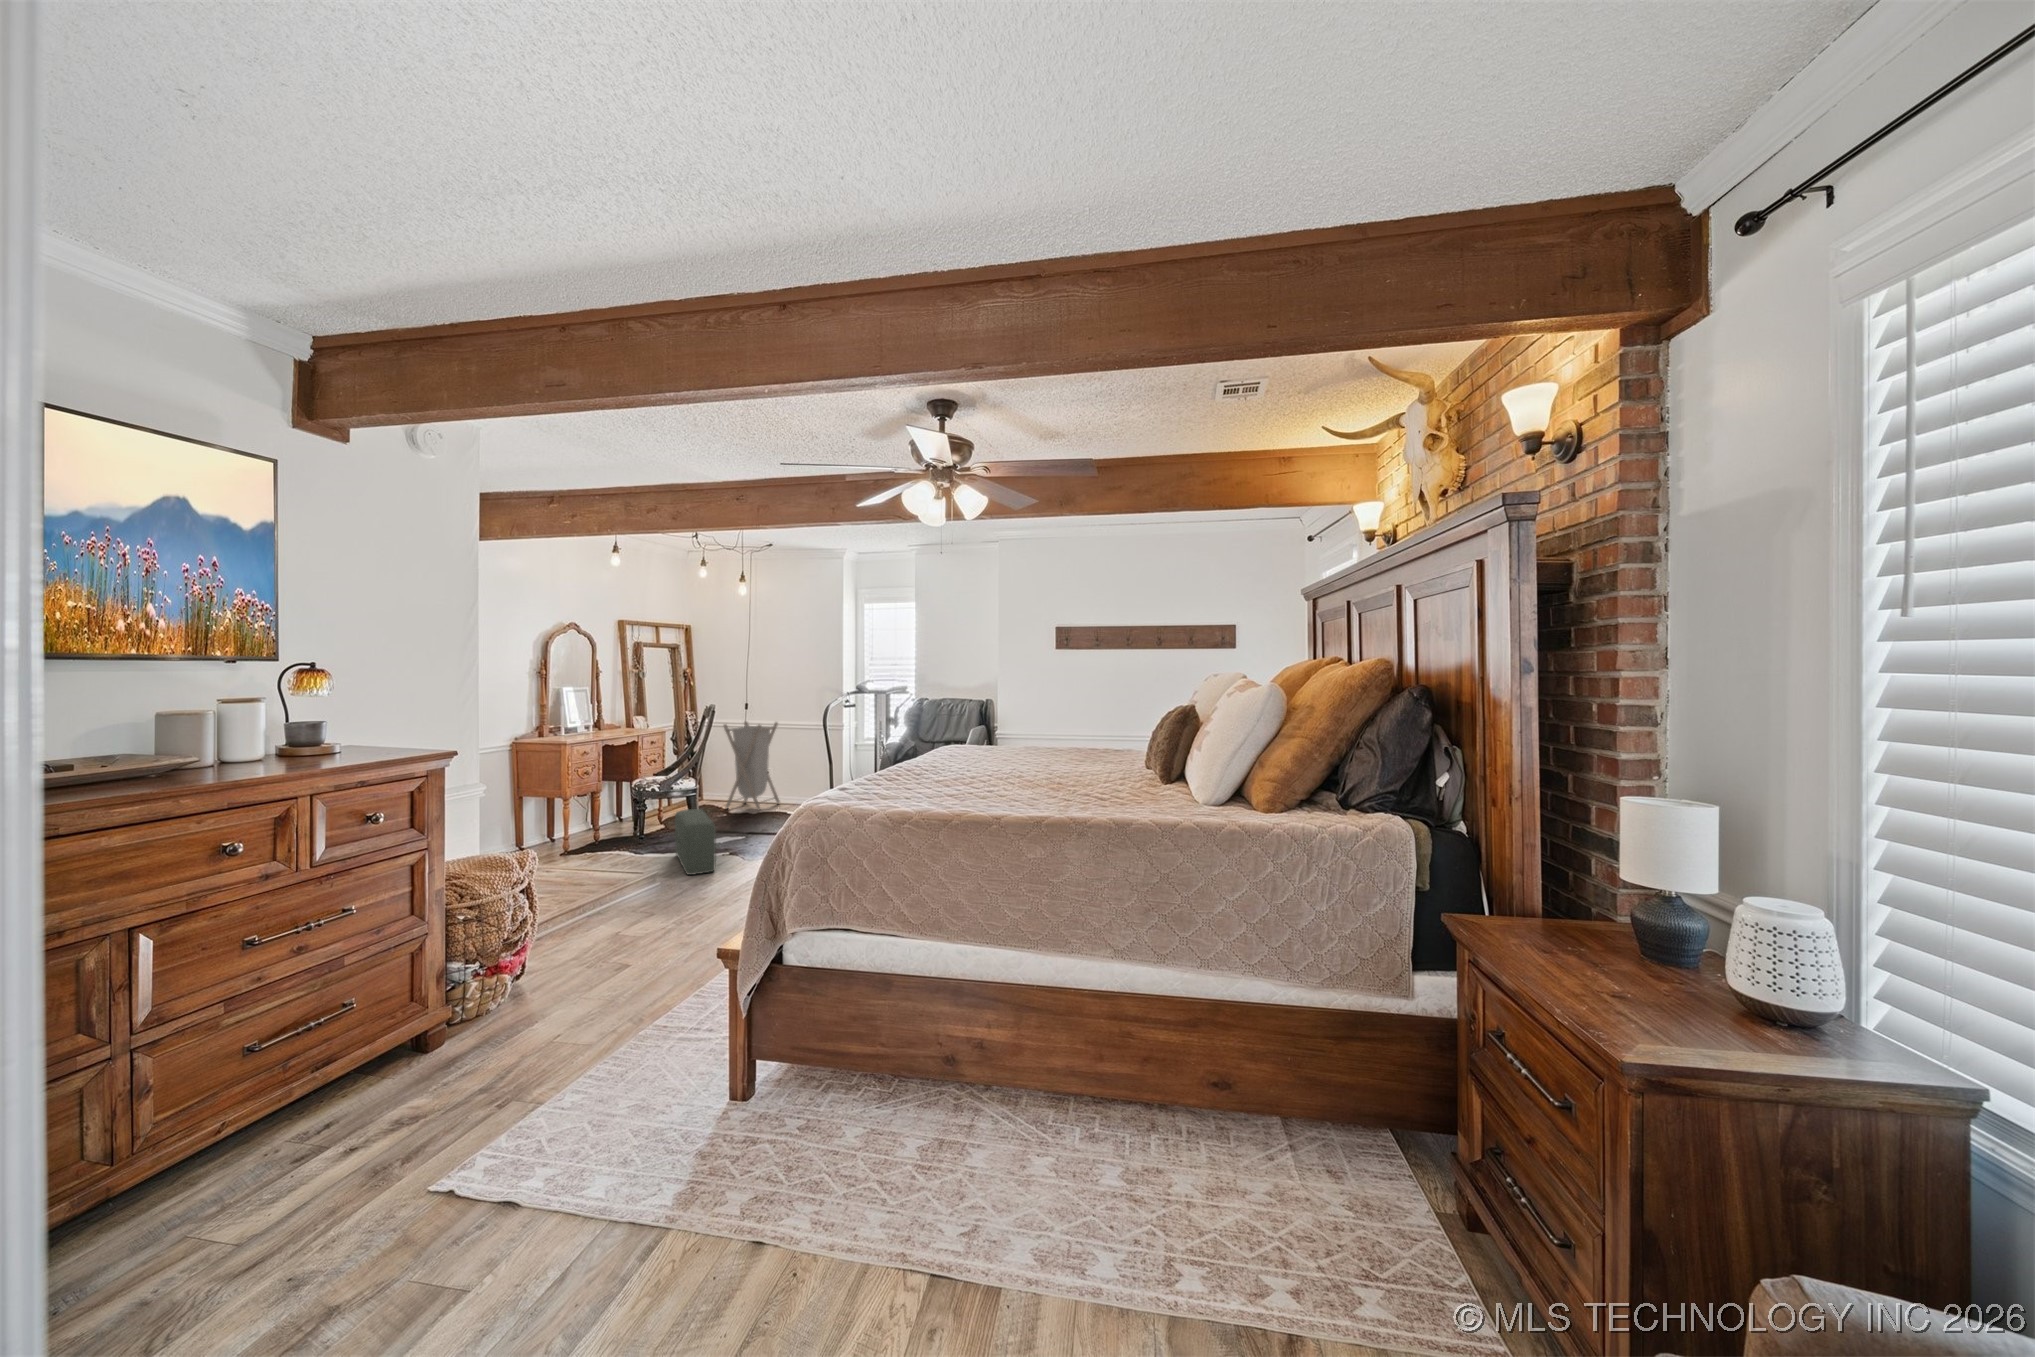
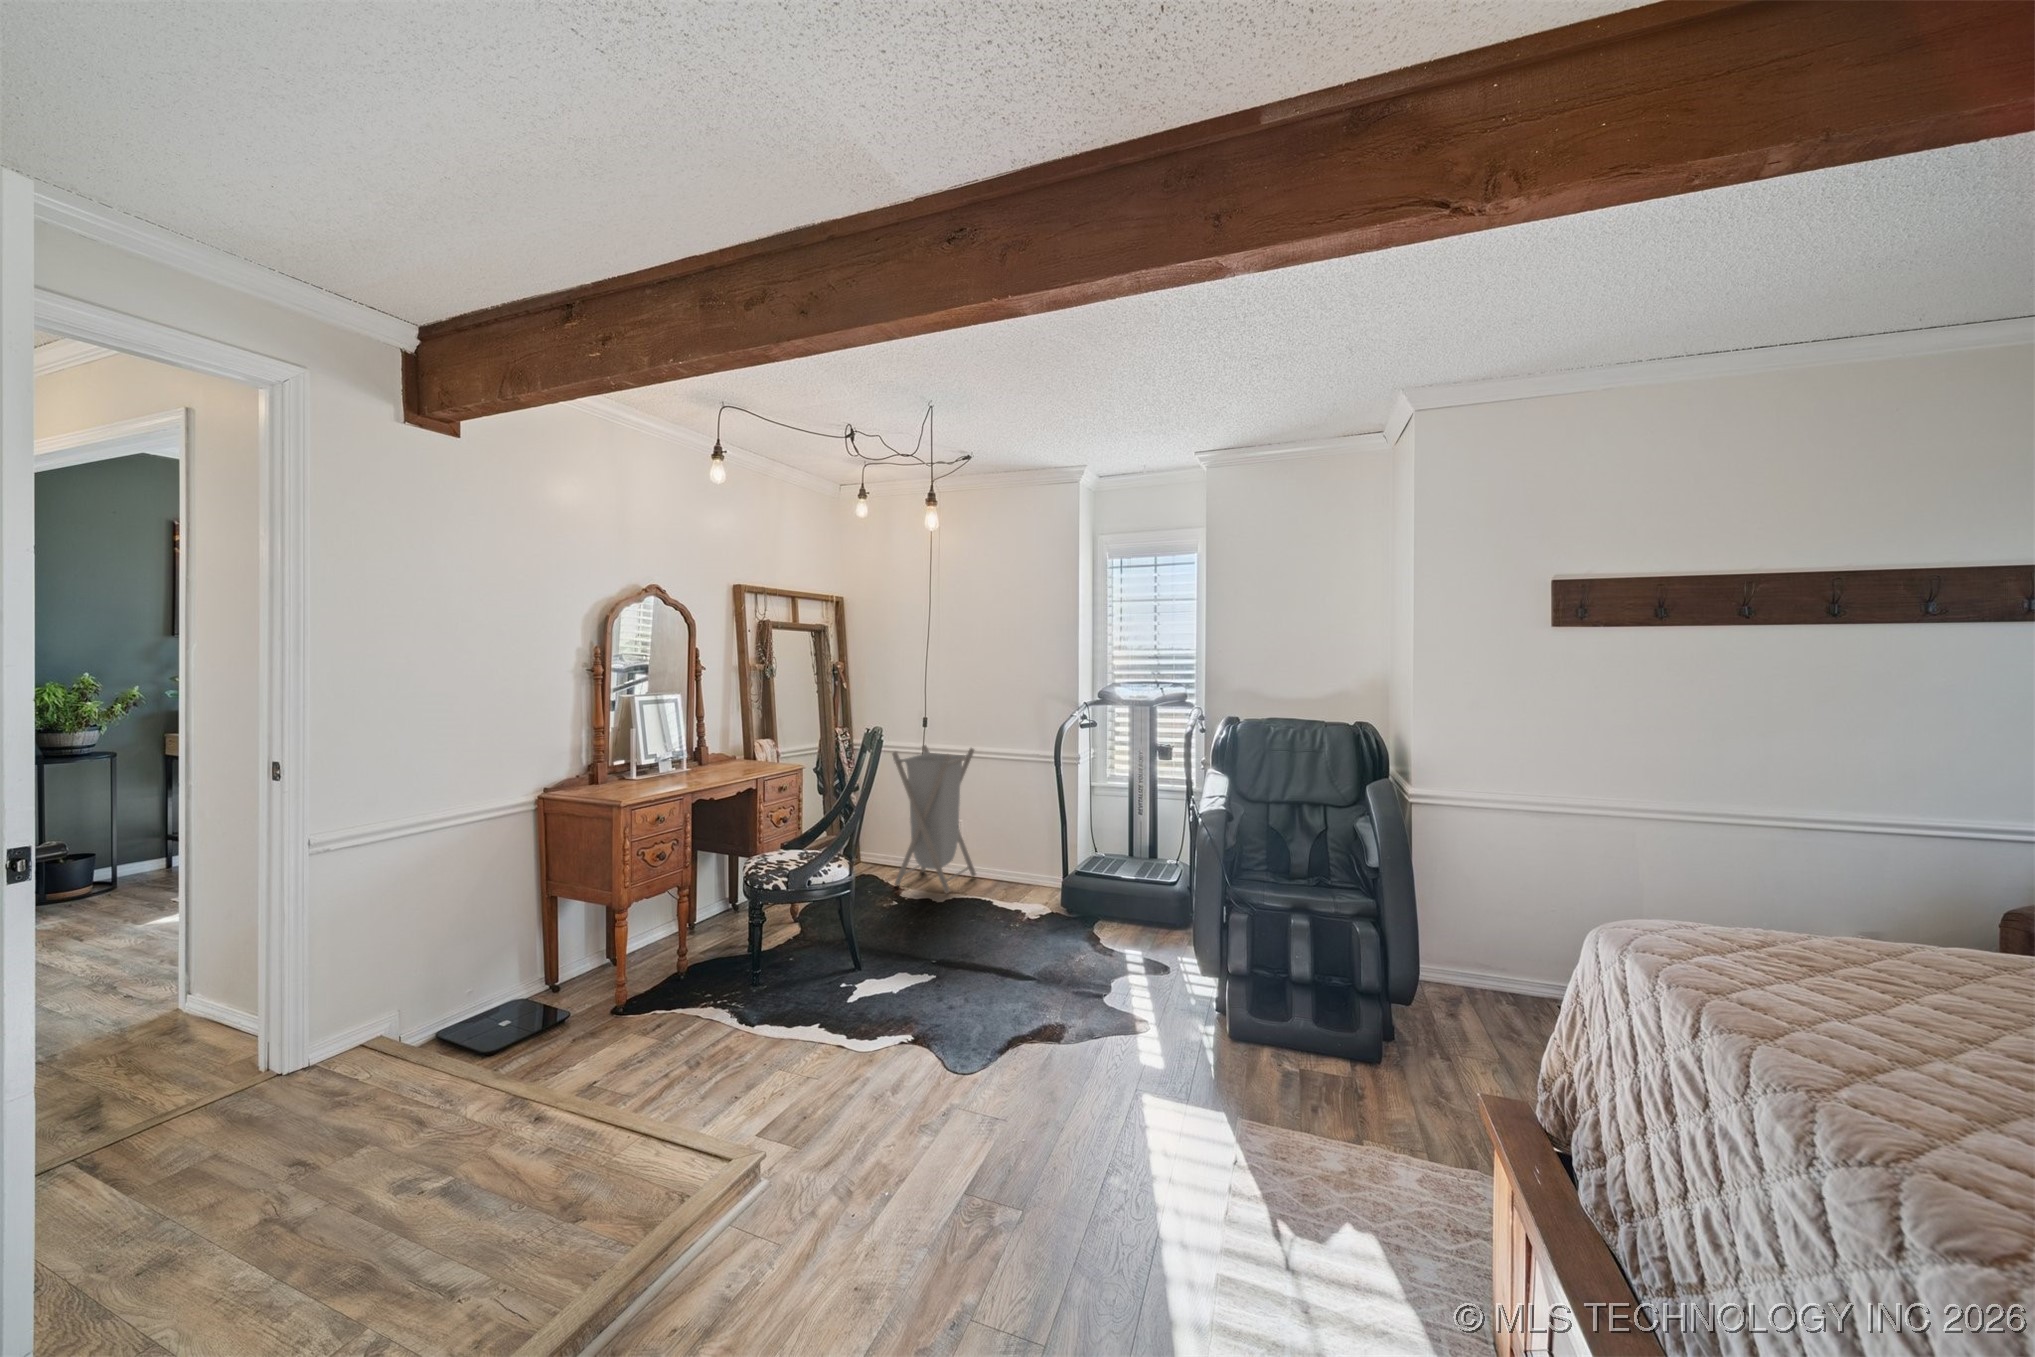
pouf: present [675,809,716,875] -> none [810,943,891,1133]

